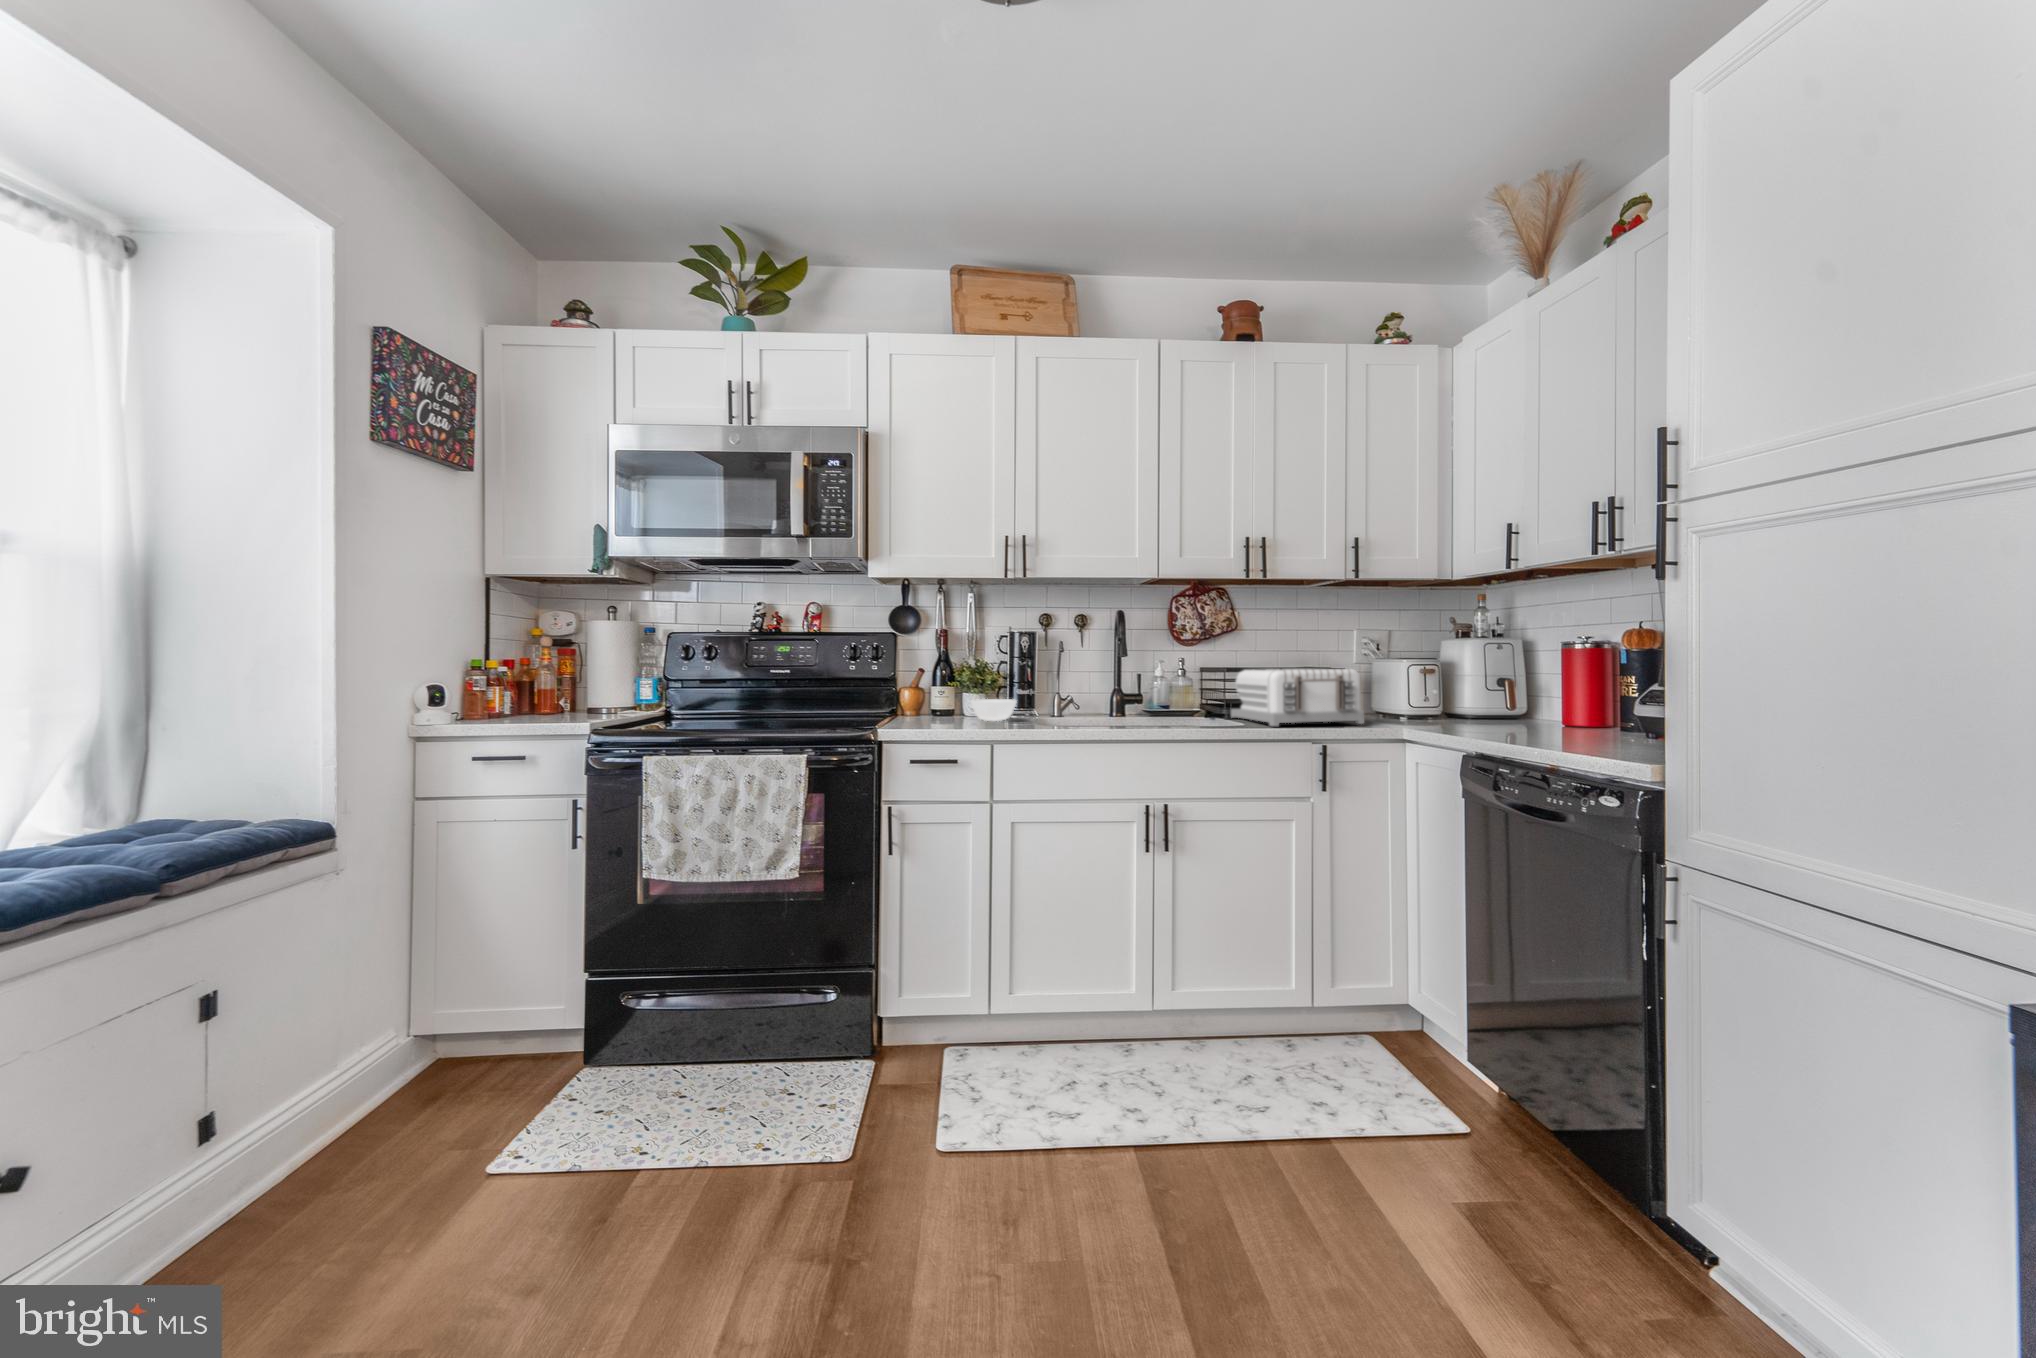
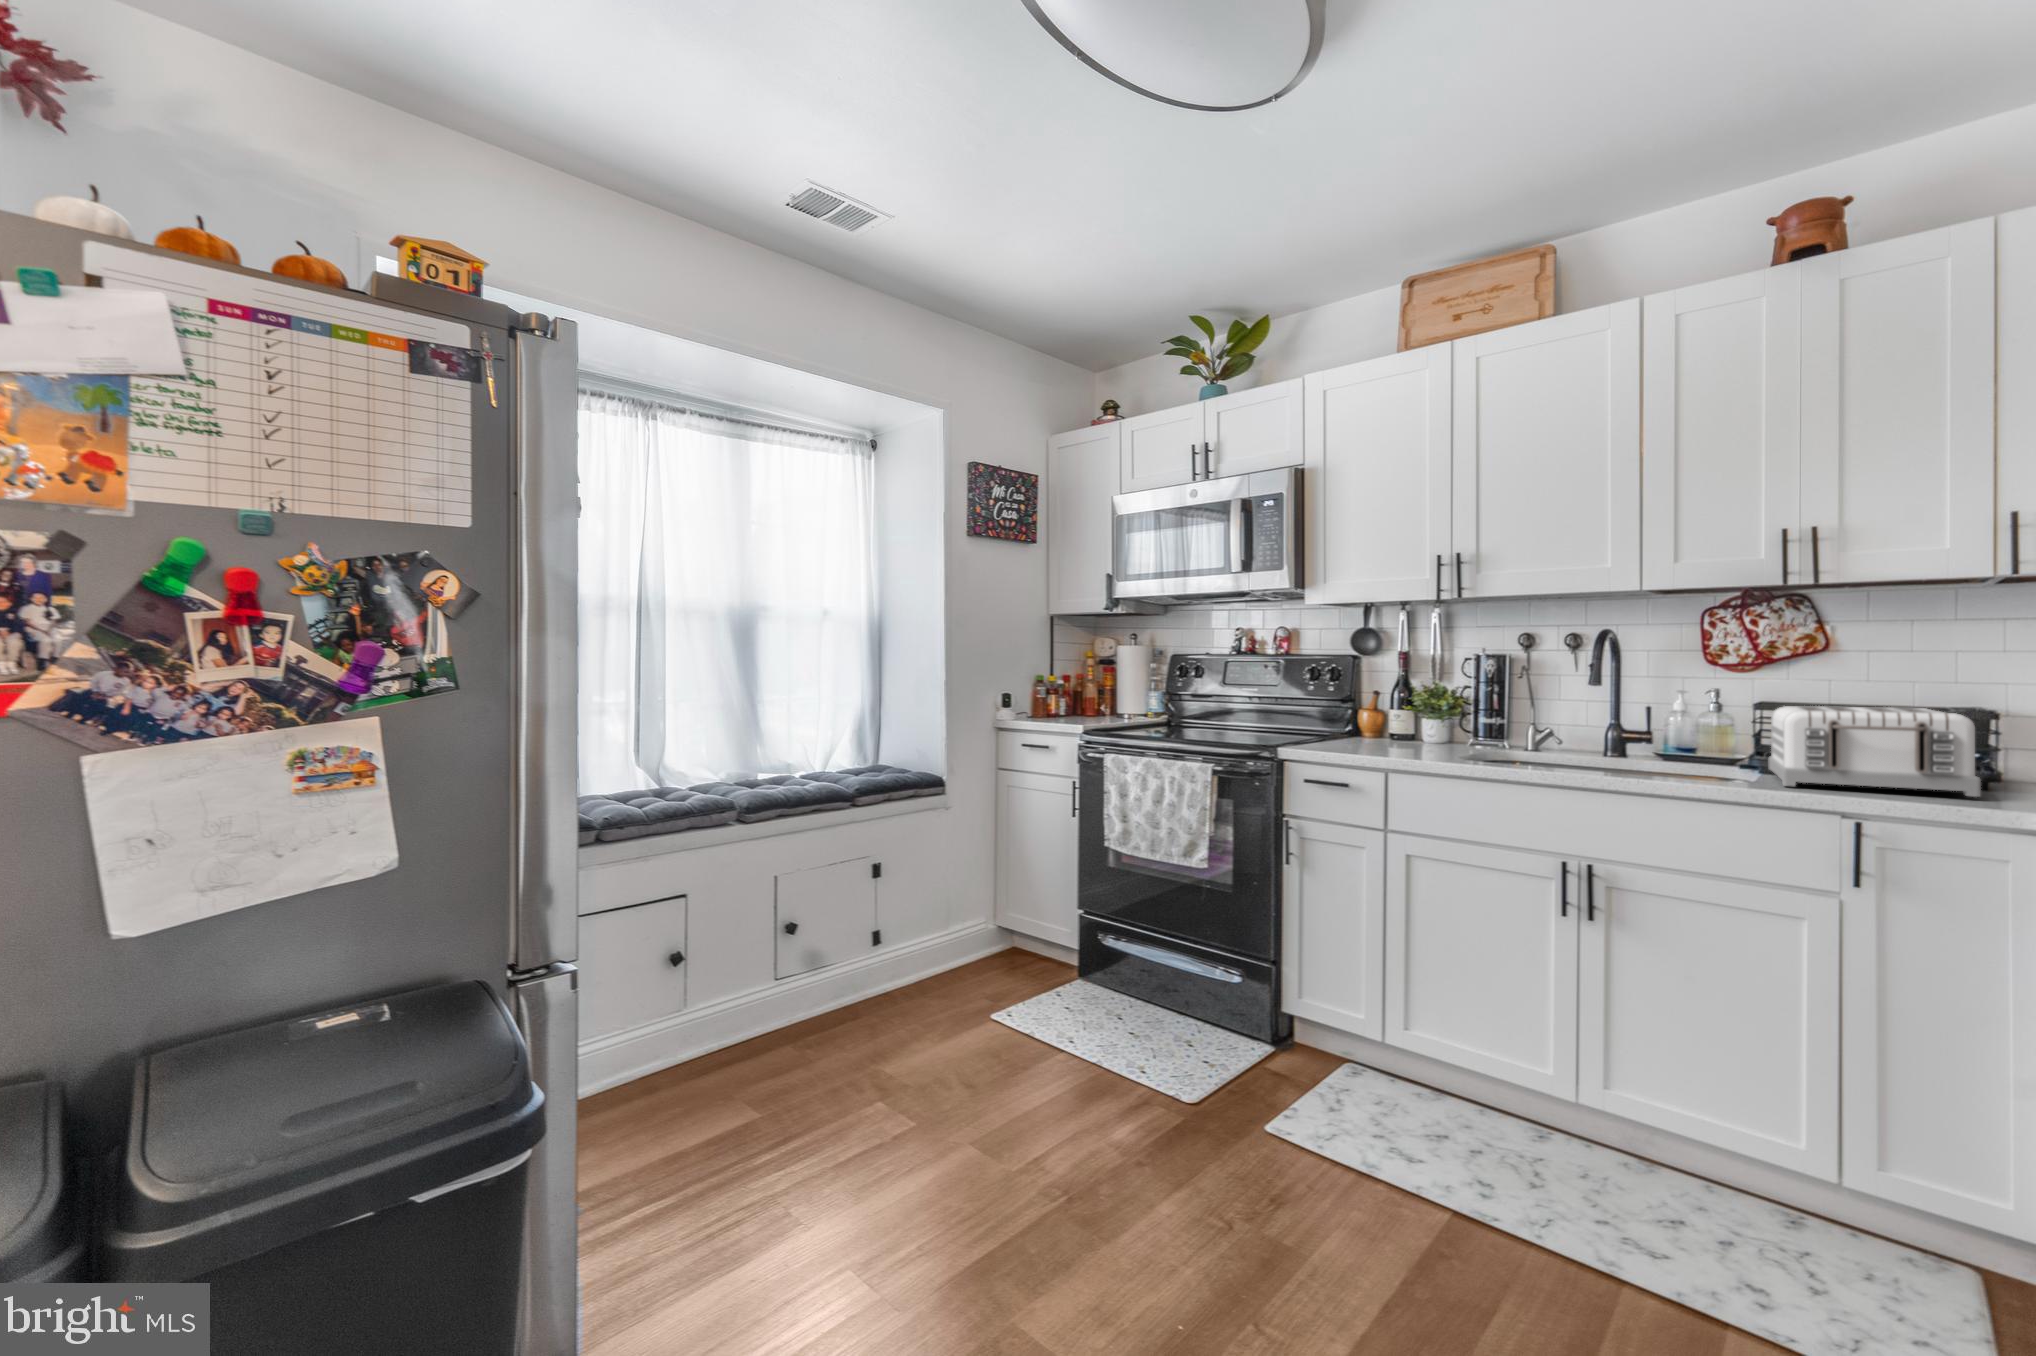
bowl: present [971,699,1016,721] -> none [1390,727,1444,750]

